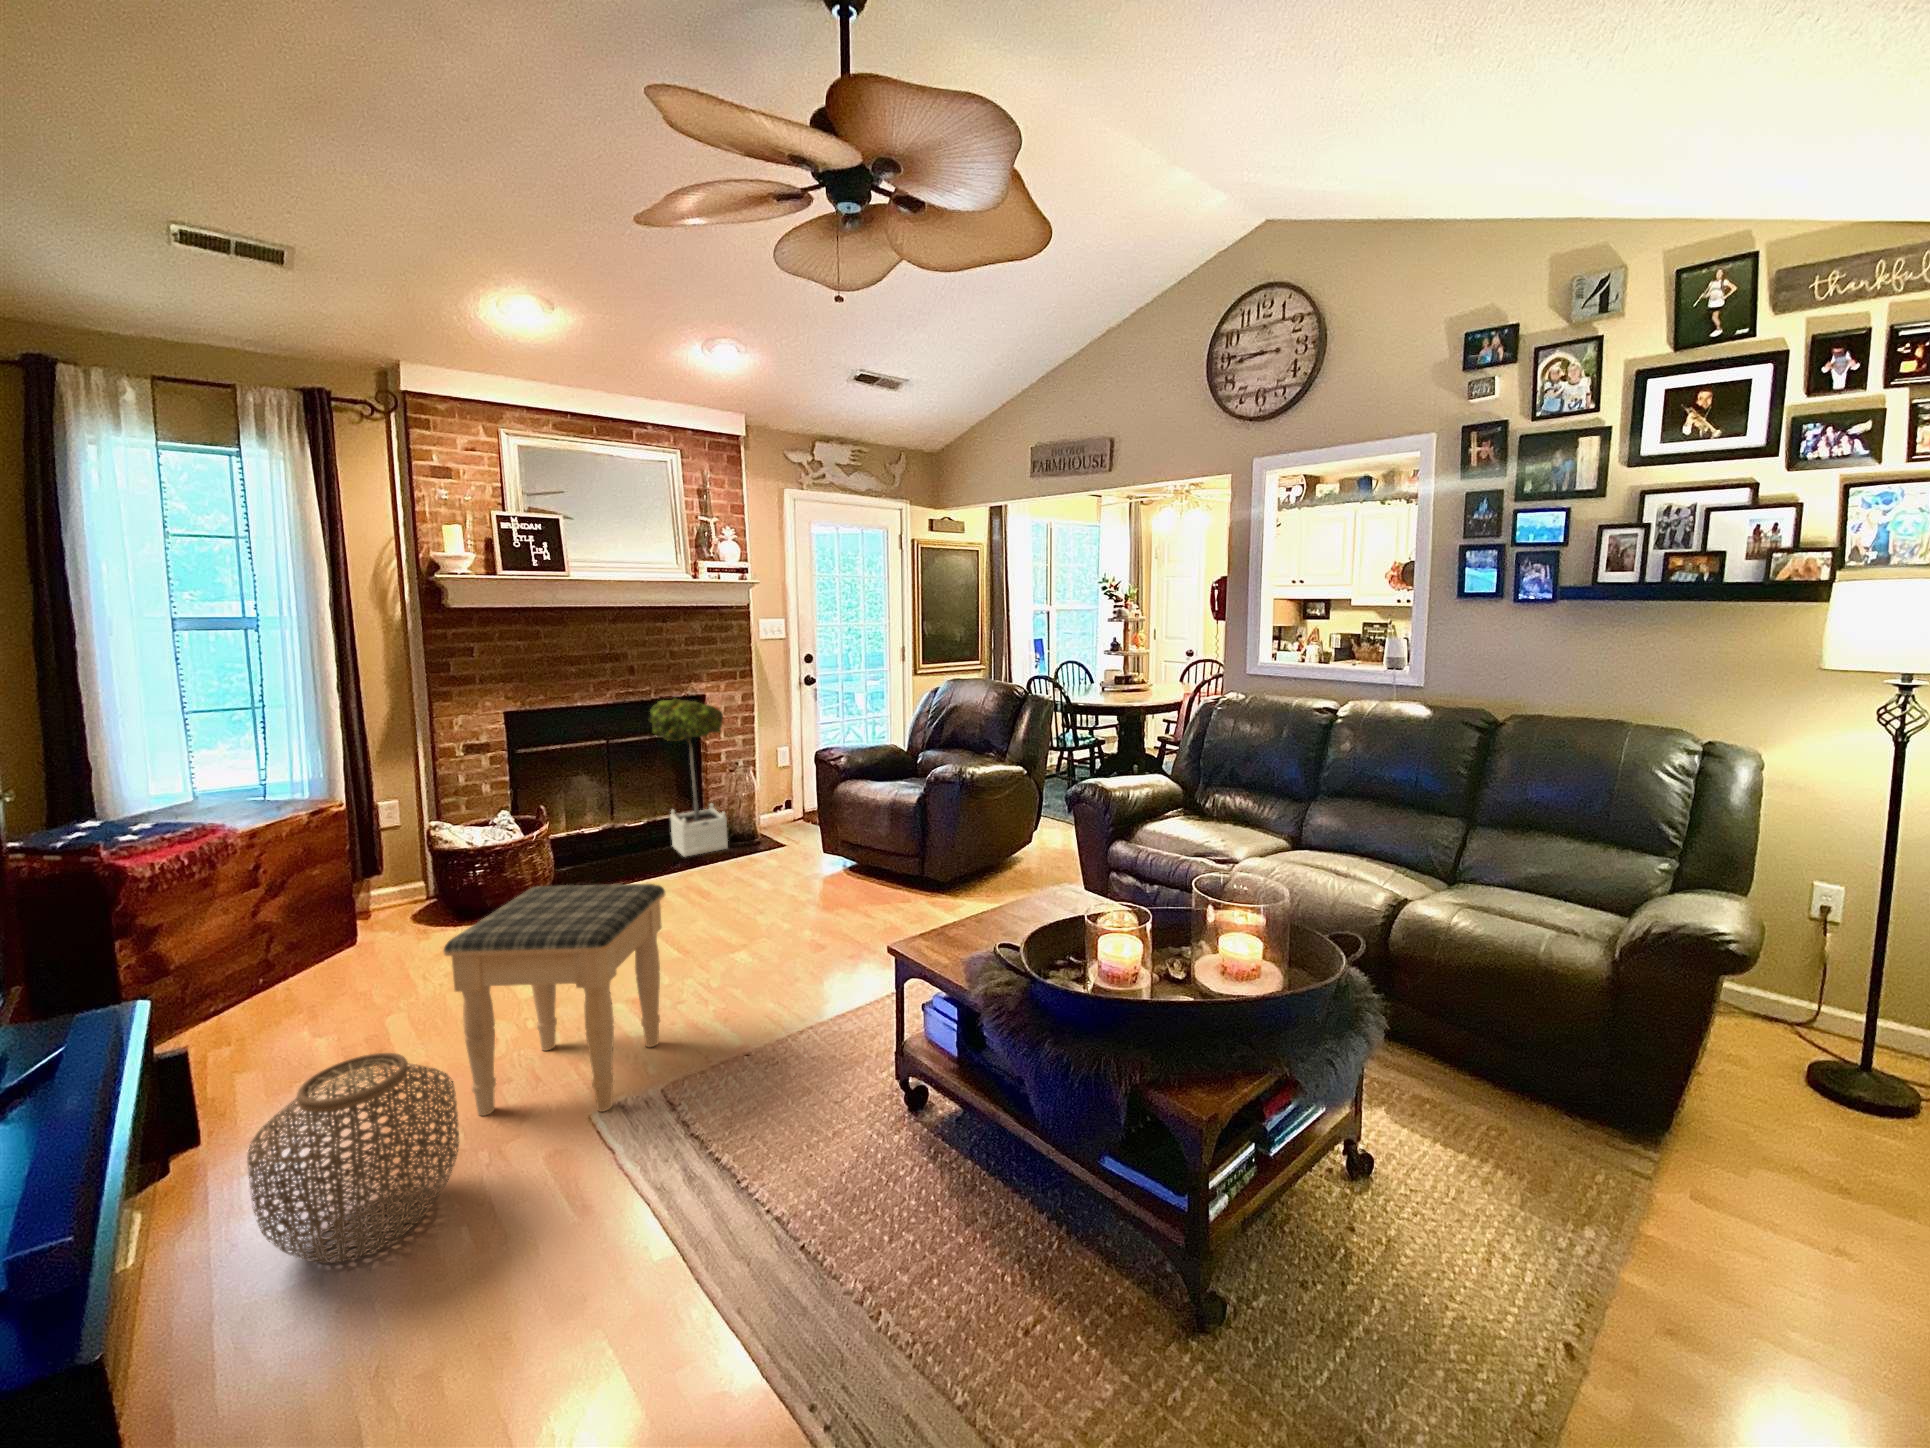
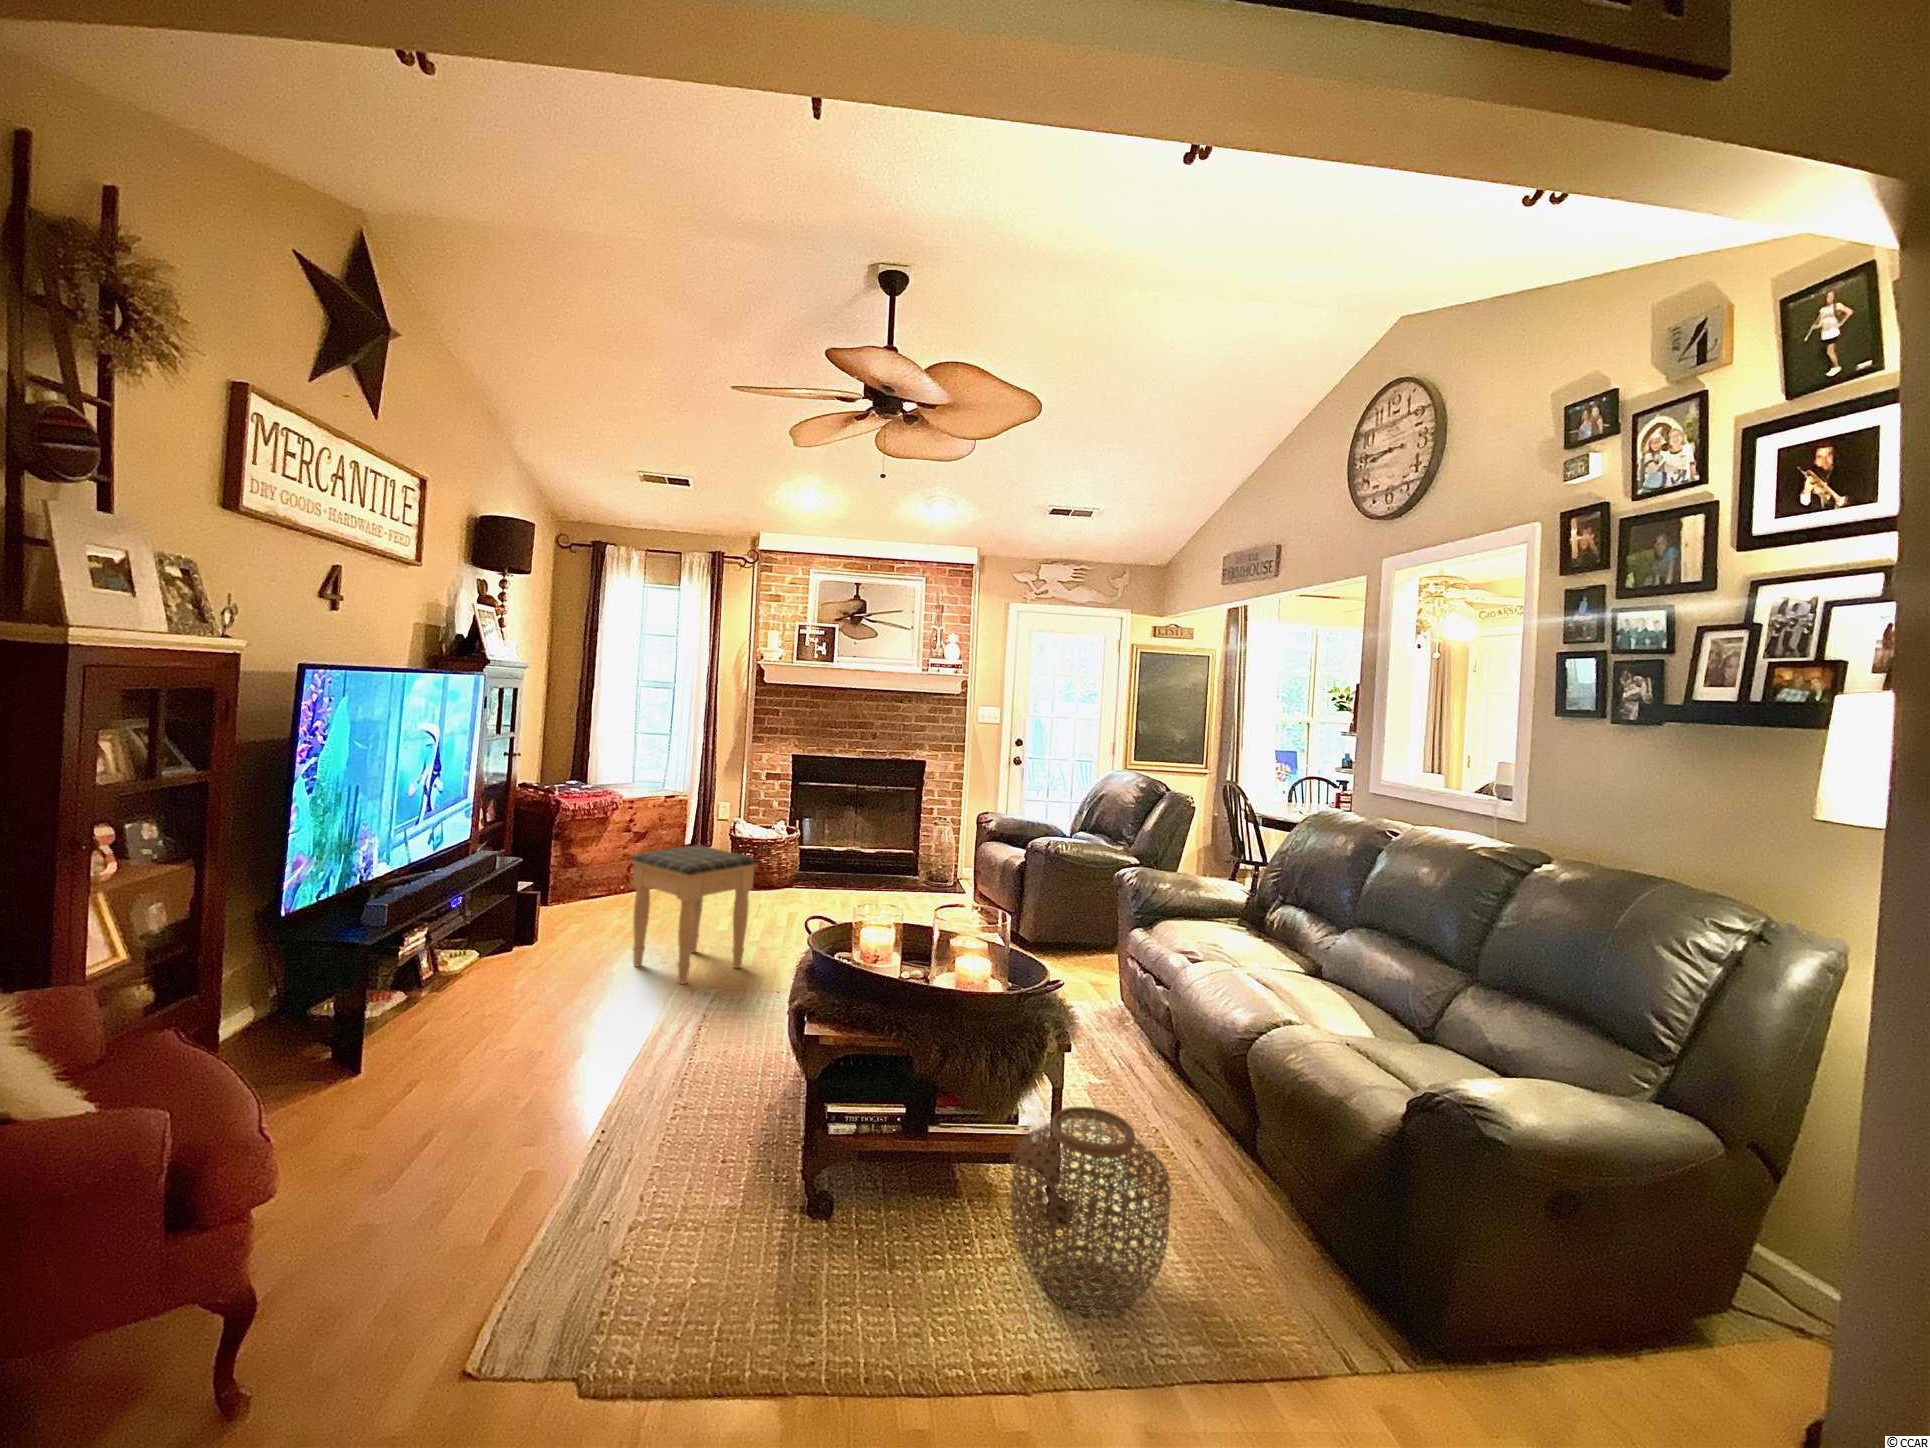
potted tree: present [649,698,728,857] -> none [876,760,930,890]
woven basket: present [247,1053,459,1263] -> present [1010,1107,1171,1315]

